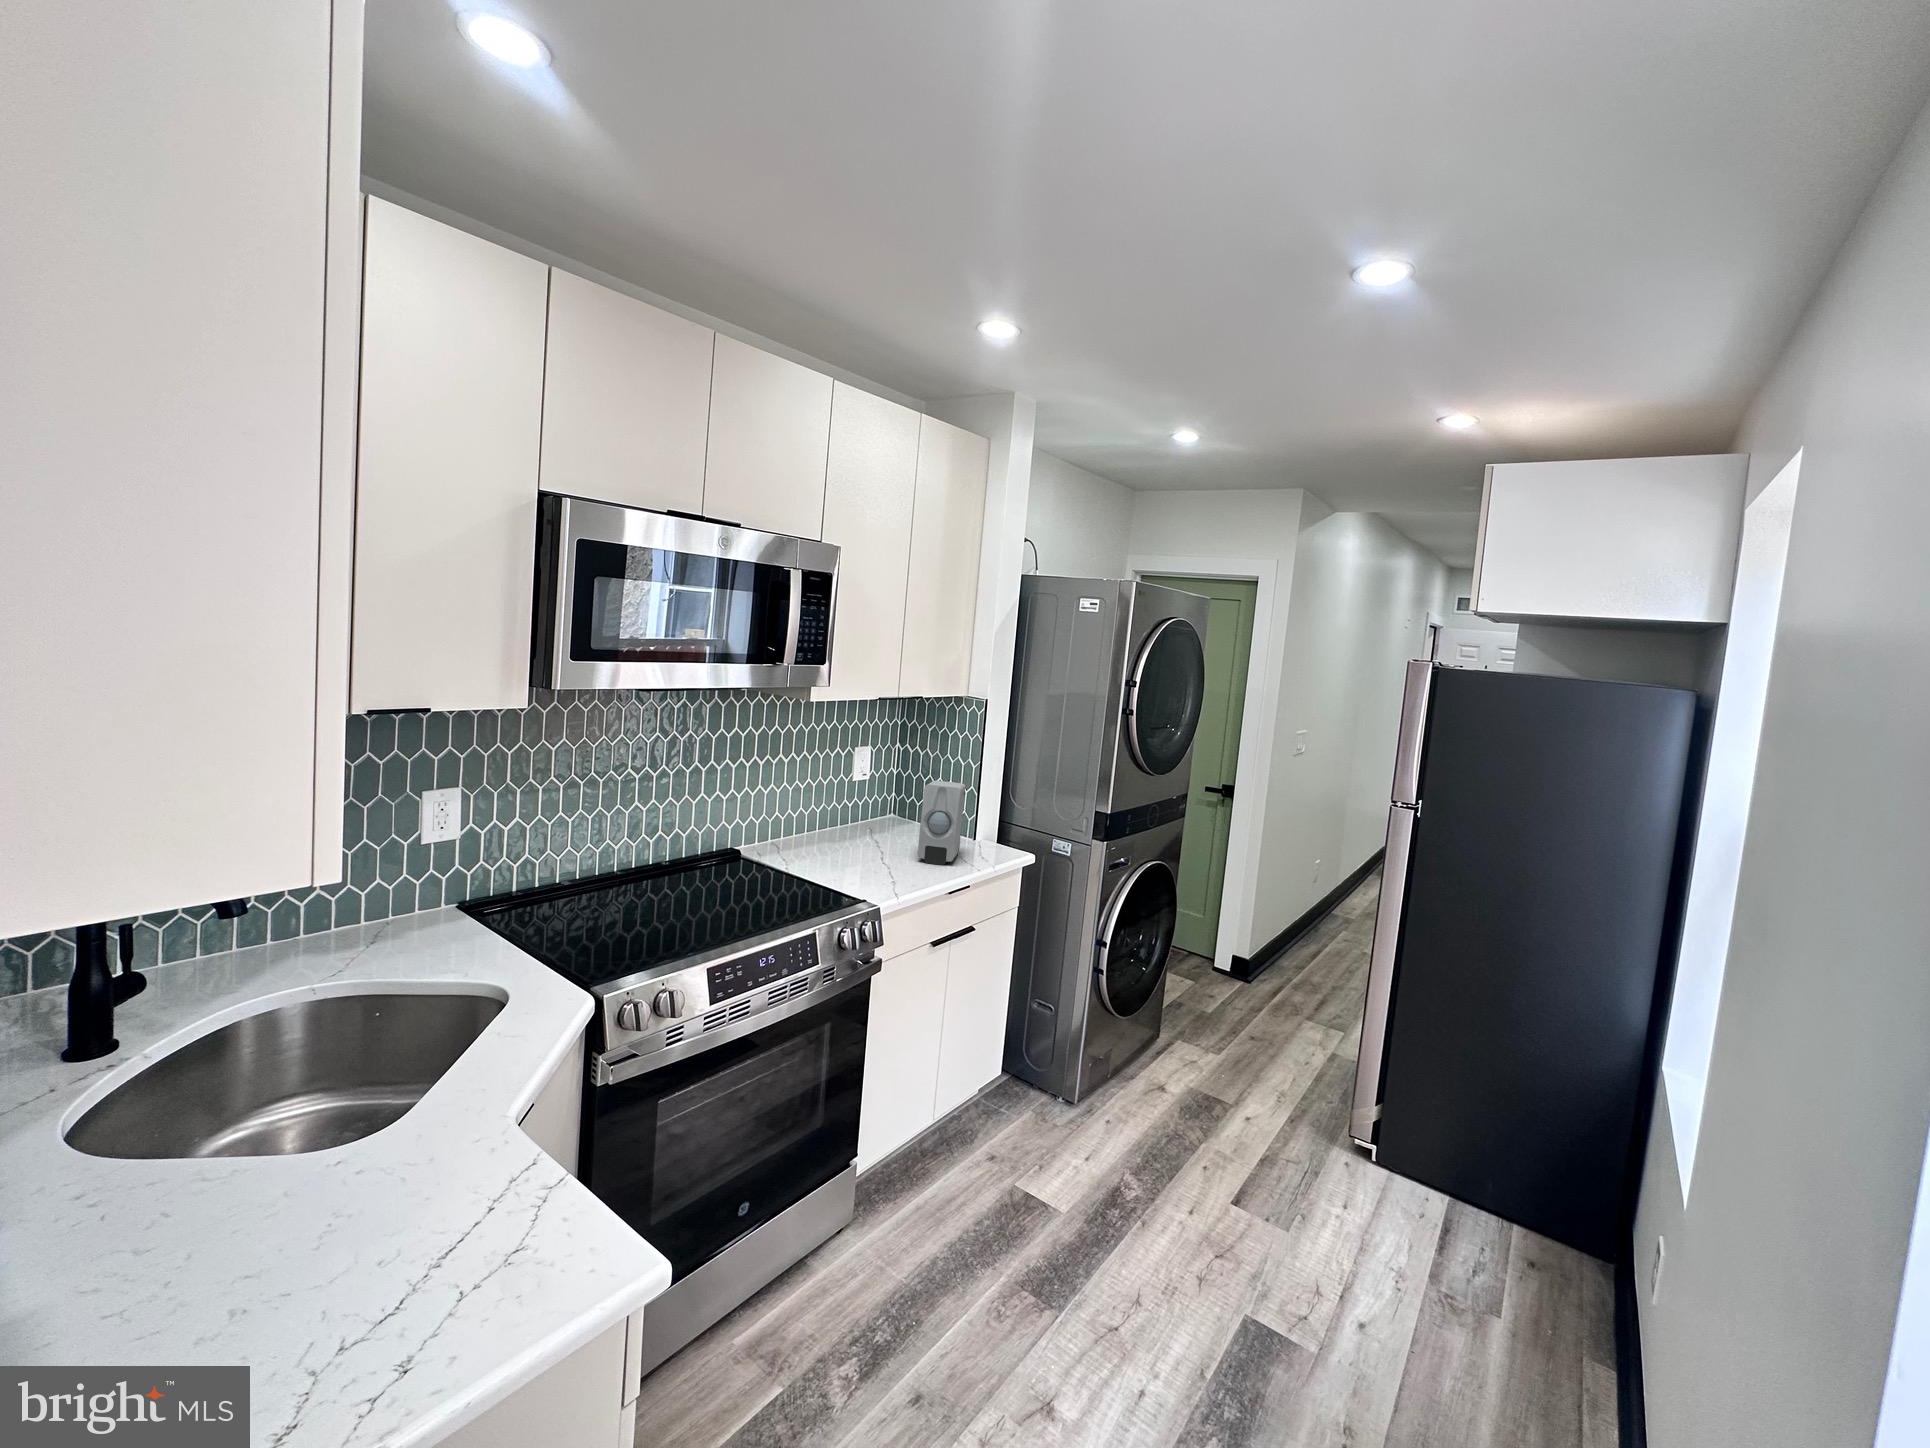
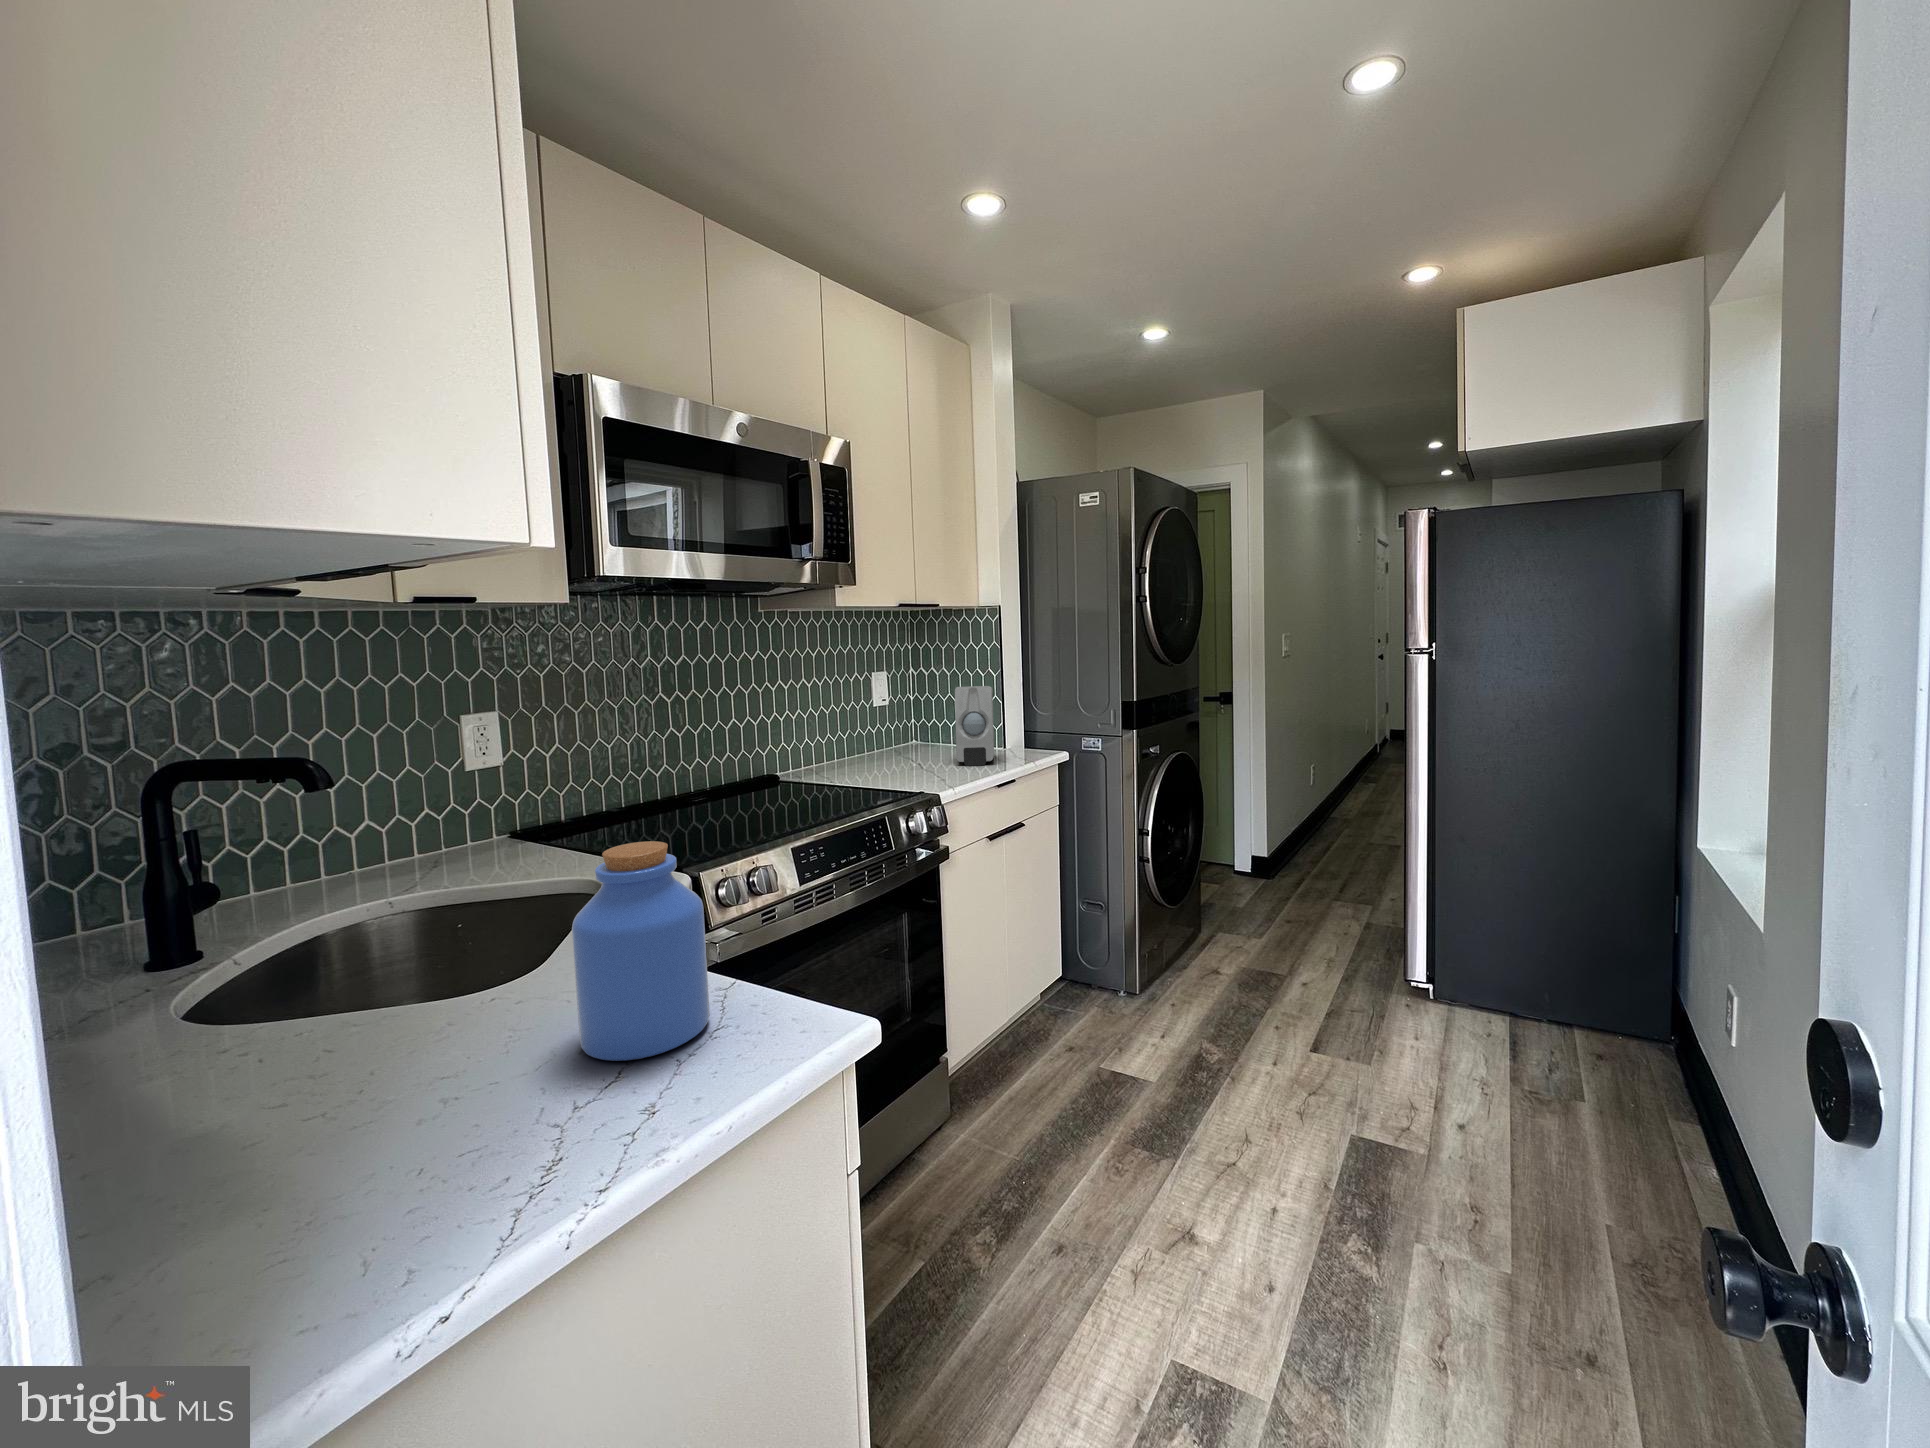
jar: none [356,1069,502,1302] -> present [572,841,710,1061]

